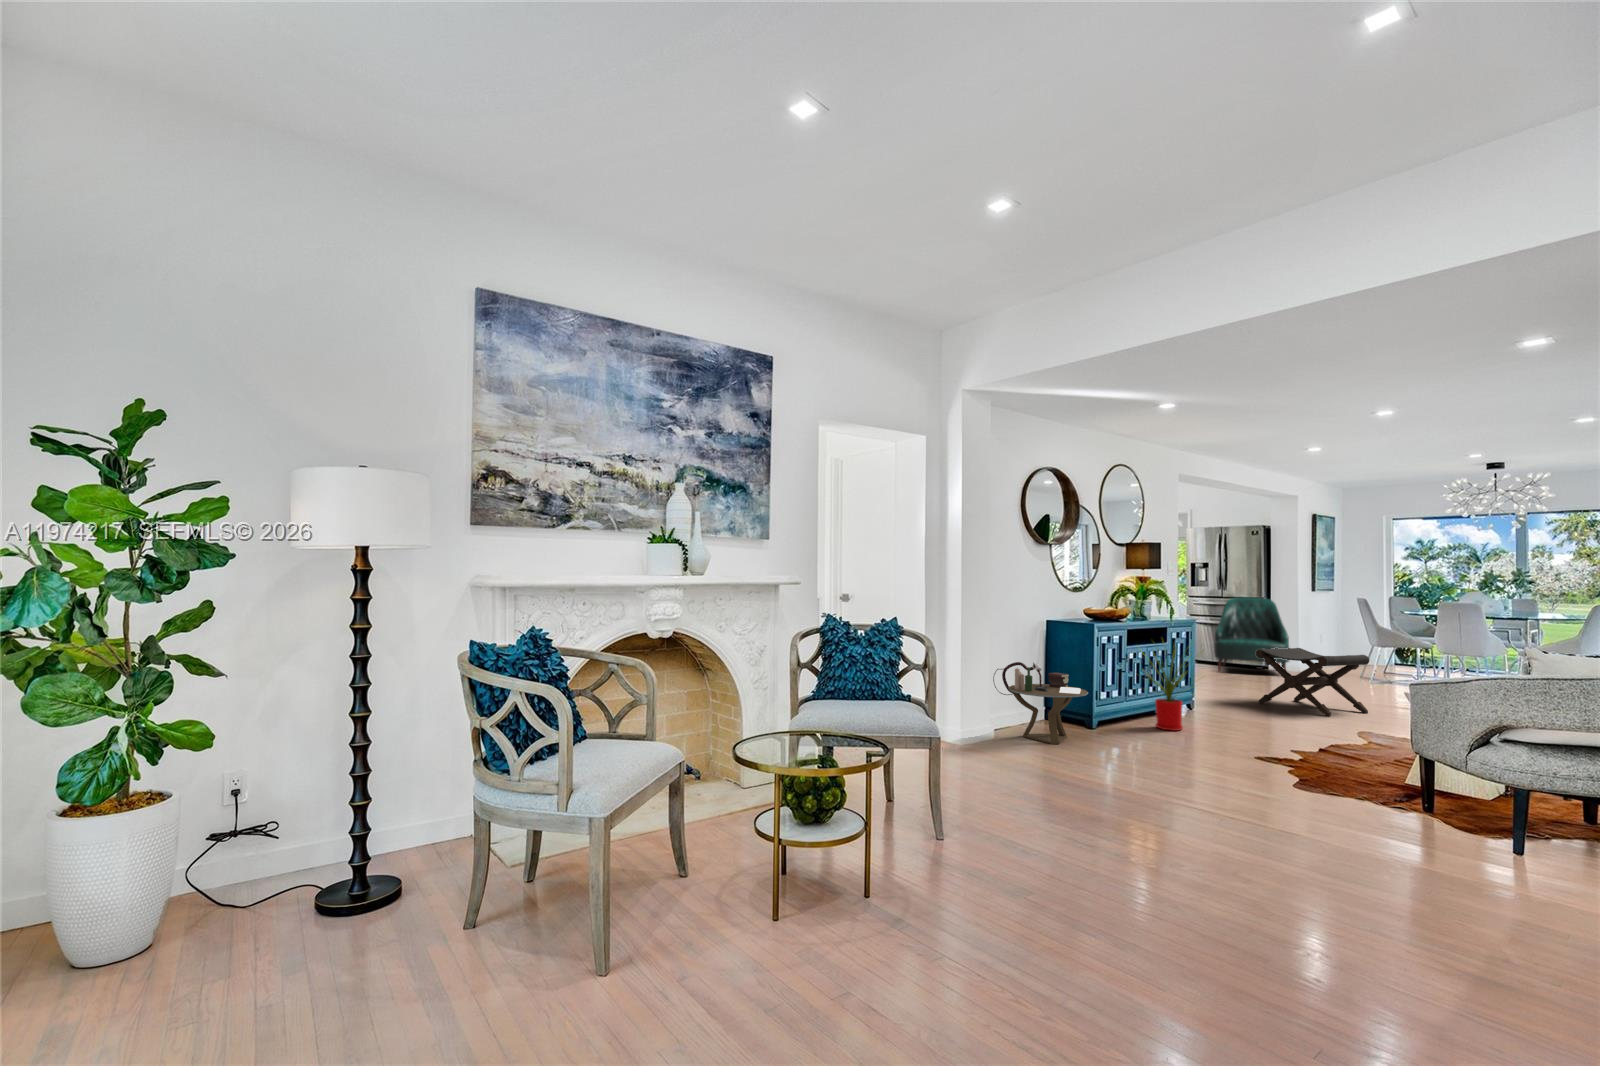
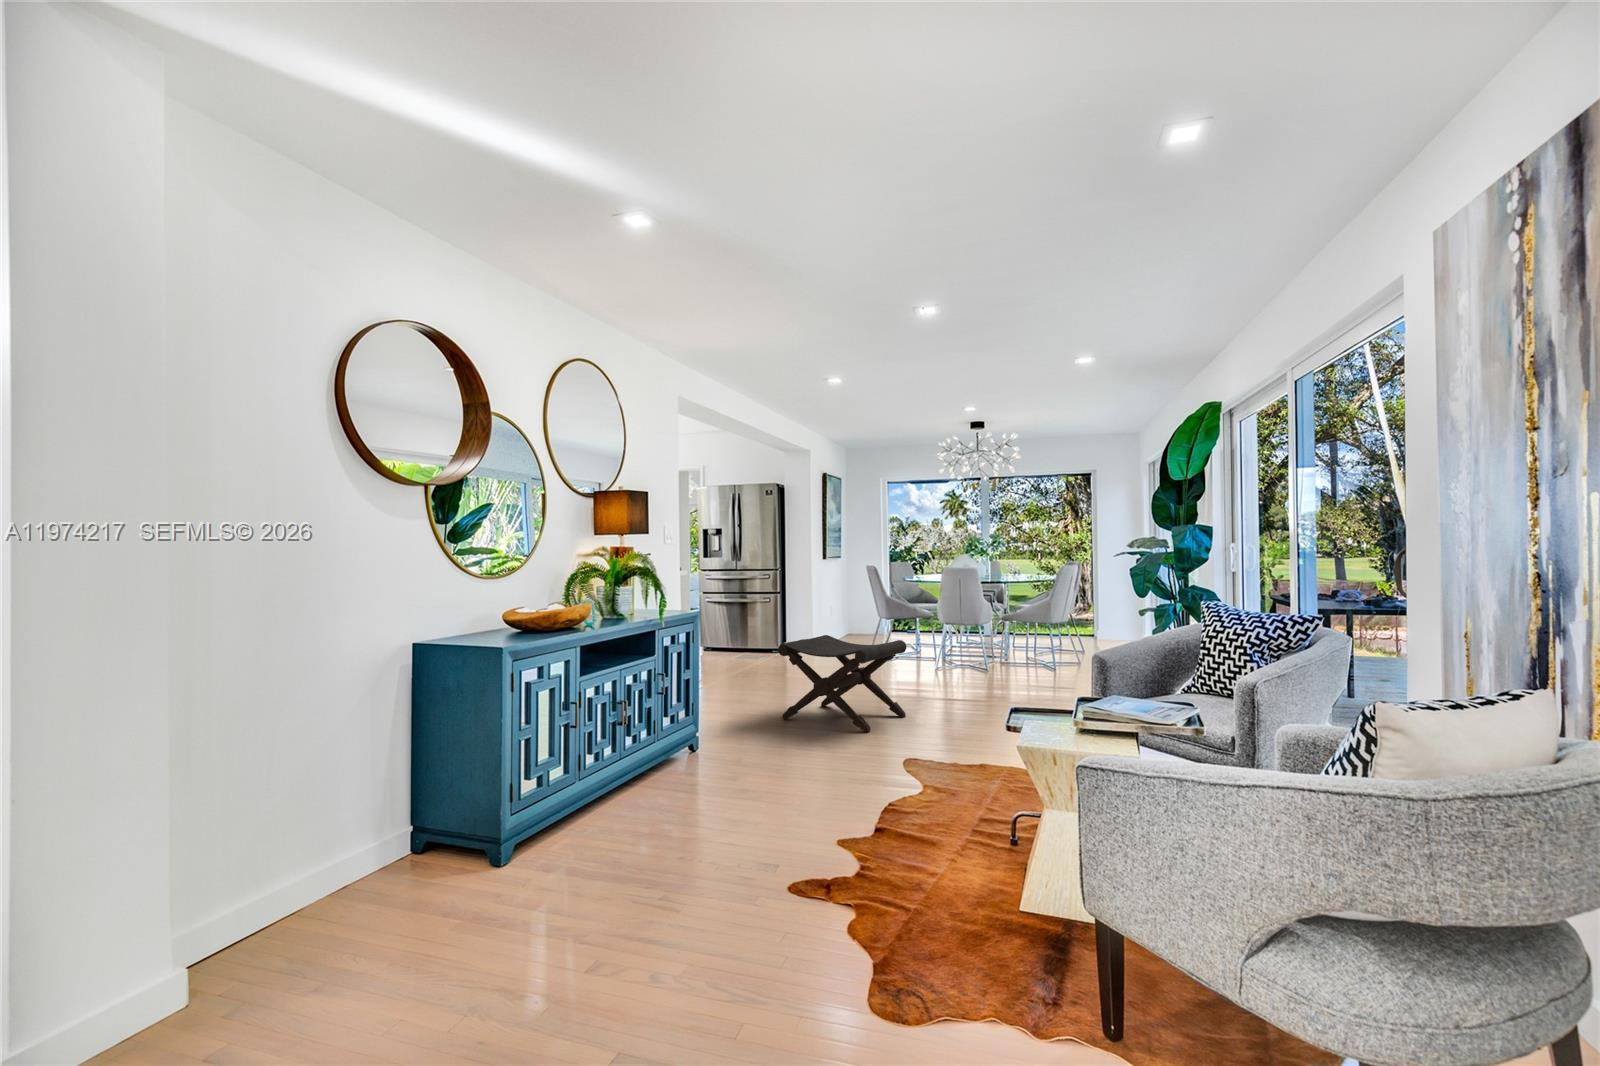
armchair: present [1214,597,1289,672] -> none [728,569,807,665]
house plant: present [1146,648,1187,731] -> none [586,652,713,830]
side table: present [993,662,1088,744] -> none [200,759,464,976]

